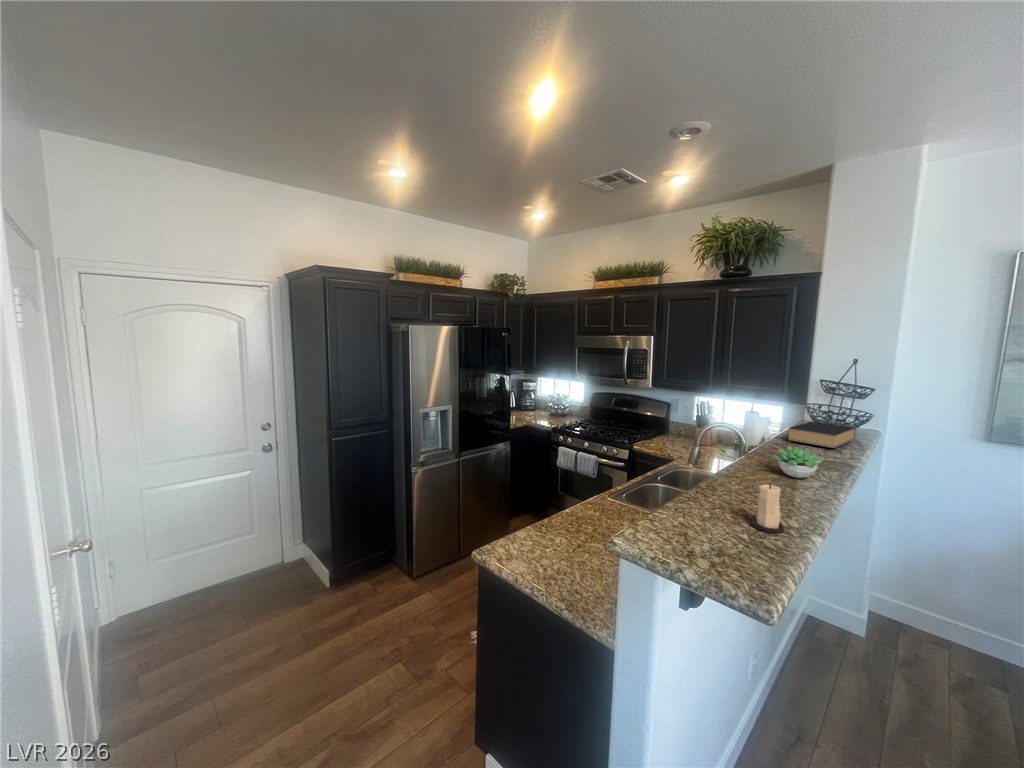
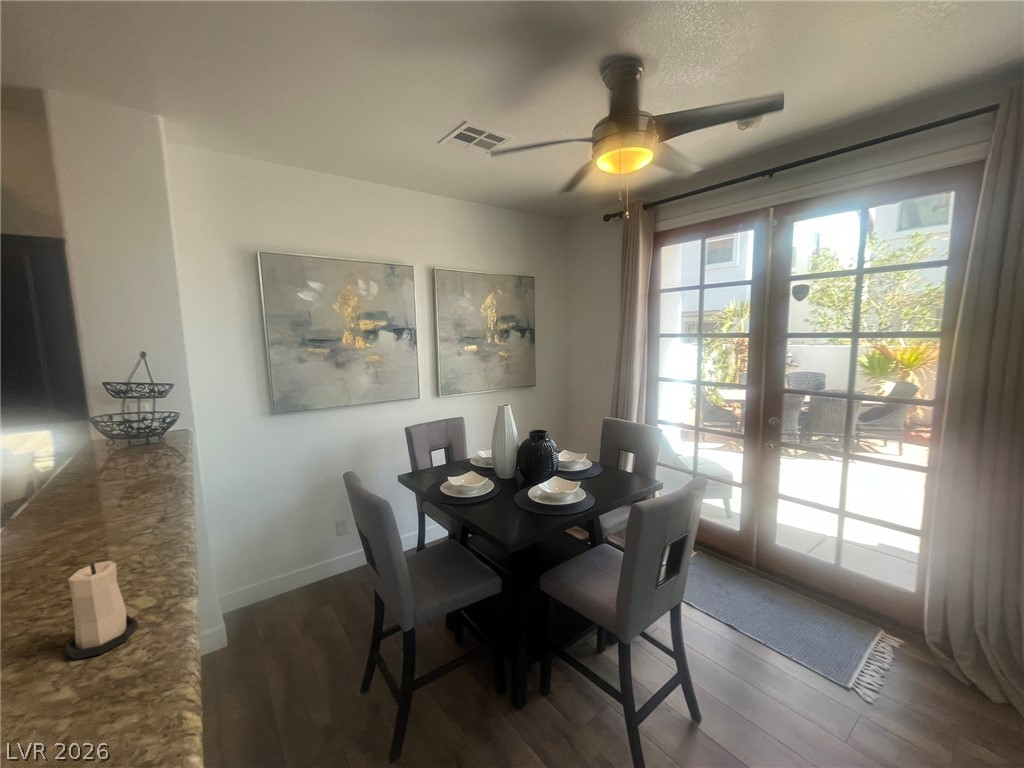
book: present [789,422,855,448] -> none [74,432,167,473]
succulent plant: present [773,446,824,478] -> none [64,477,151,526]

